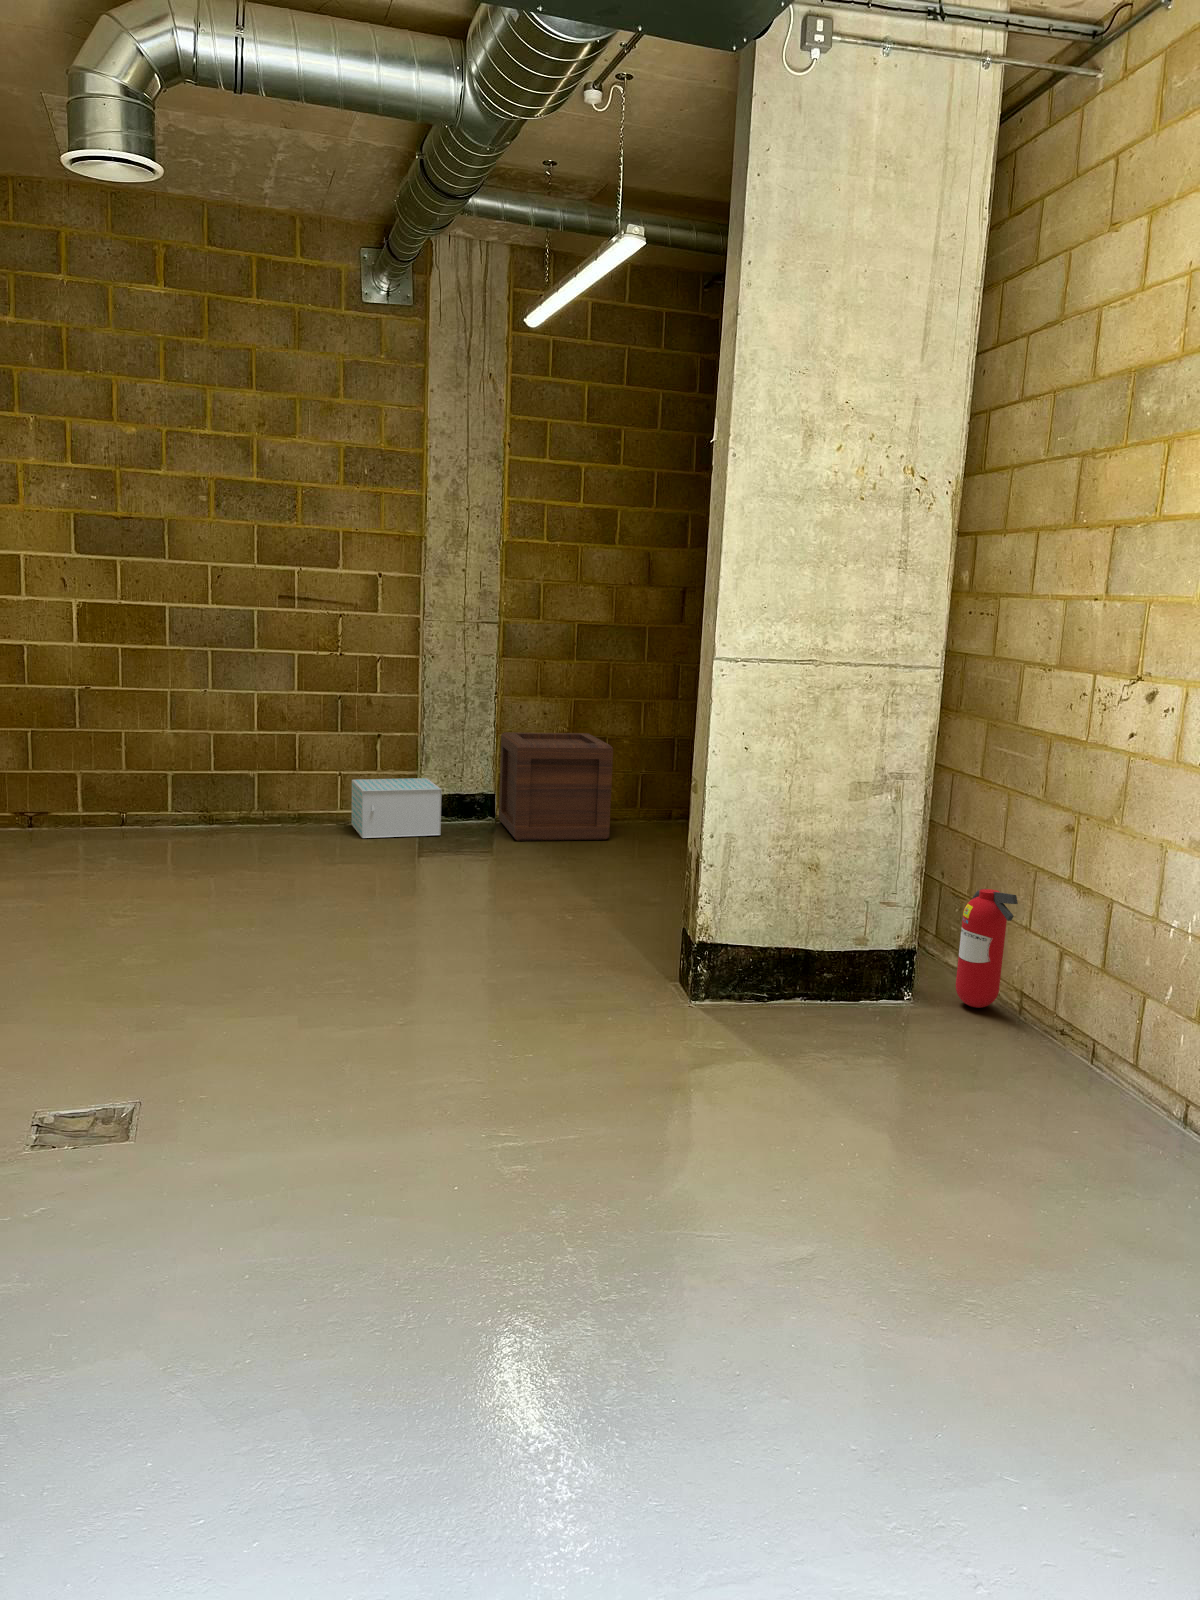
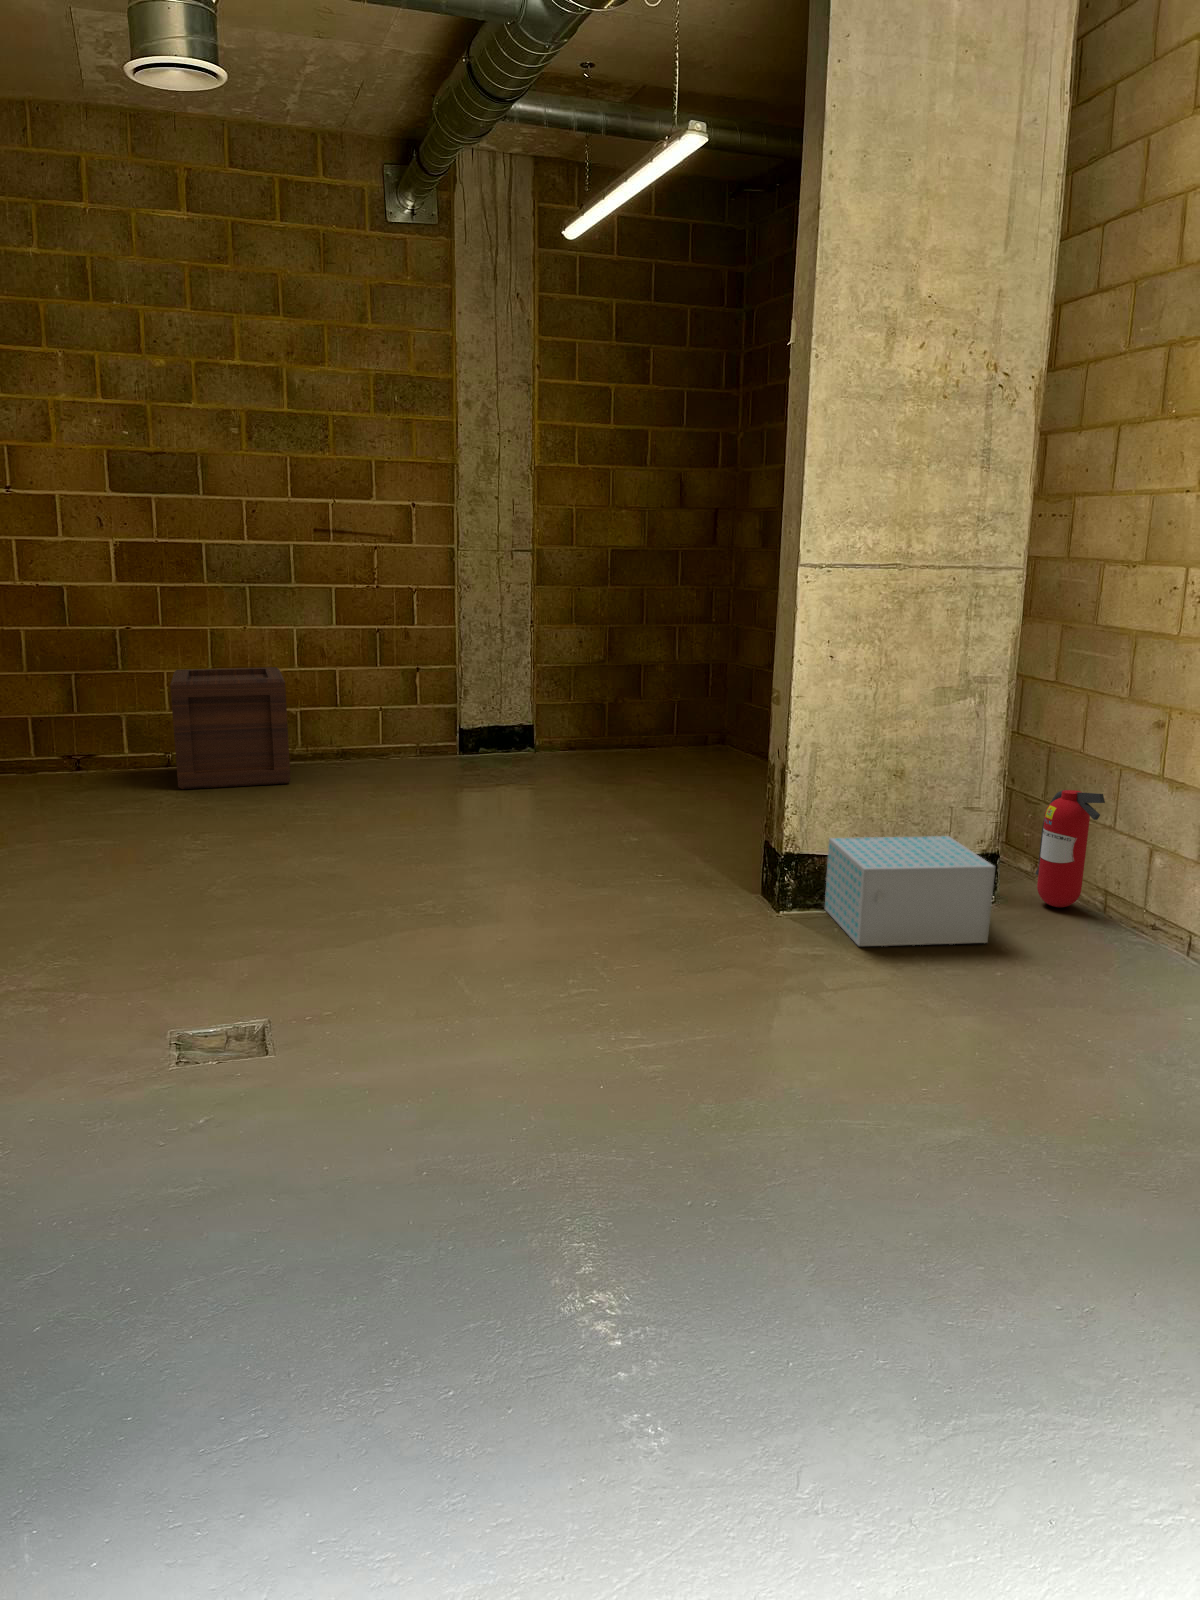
wooden crate: present [499,732,613,841] -> present [170,667,290,789]
storage box: present [351,778,442,838] -> present [825,836,995,946]

